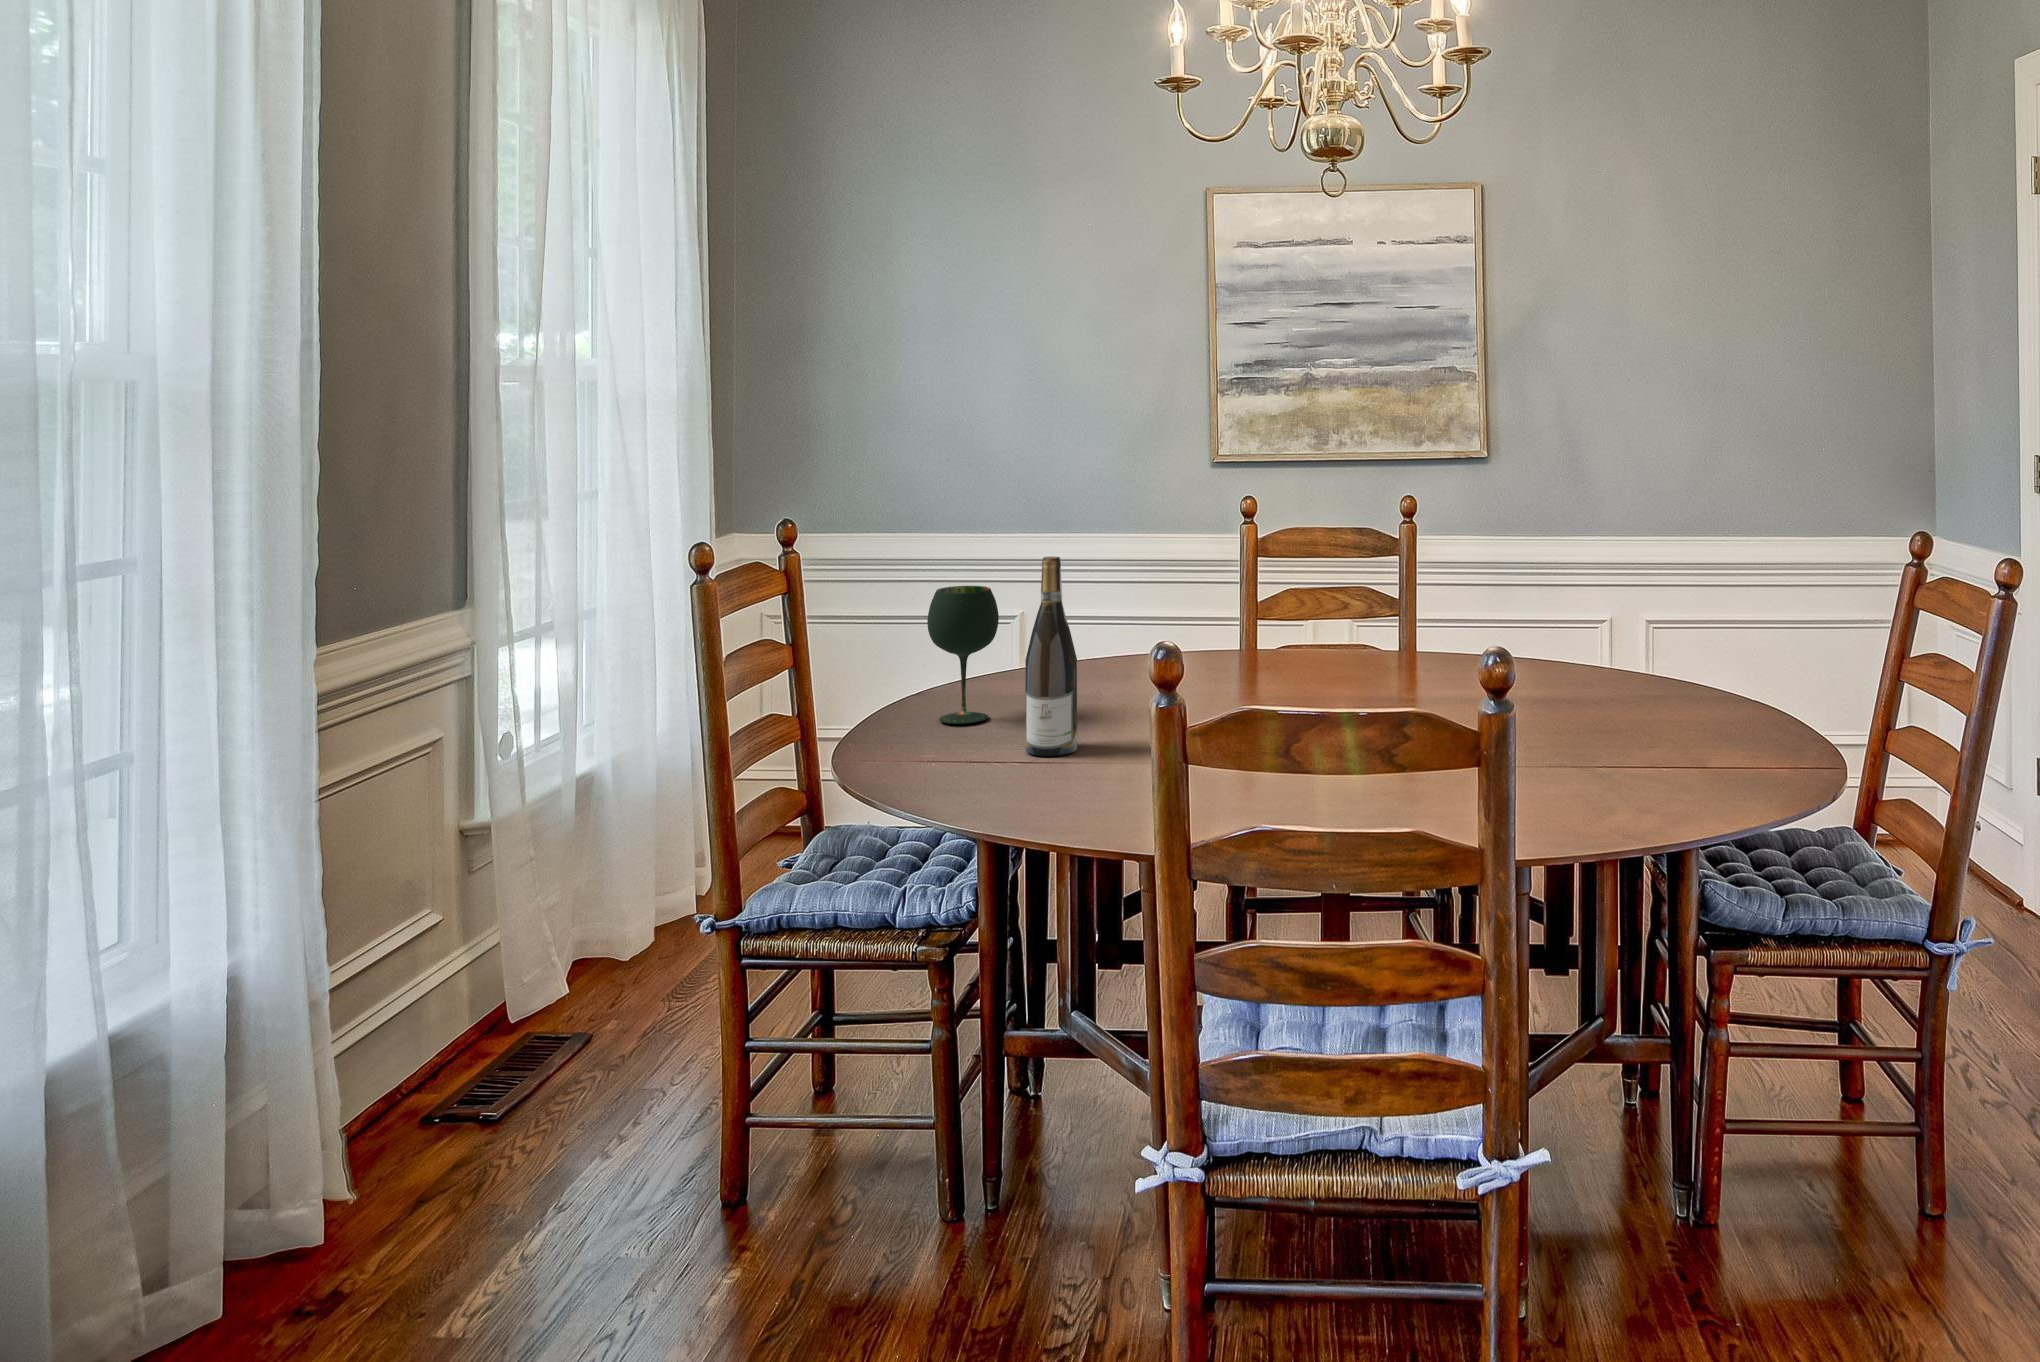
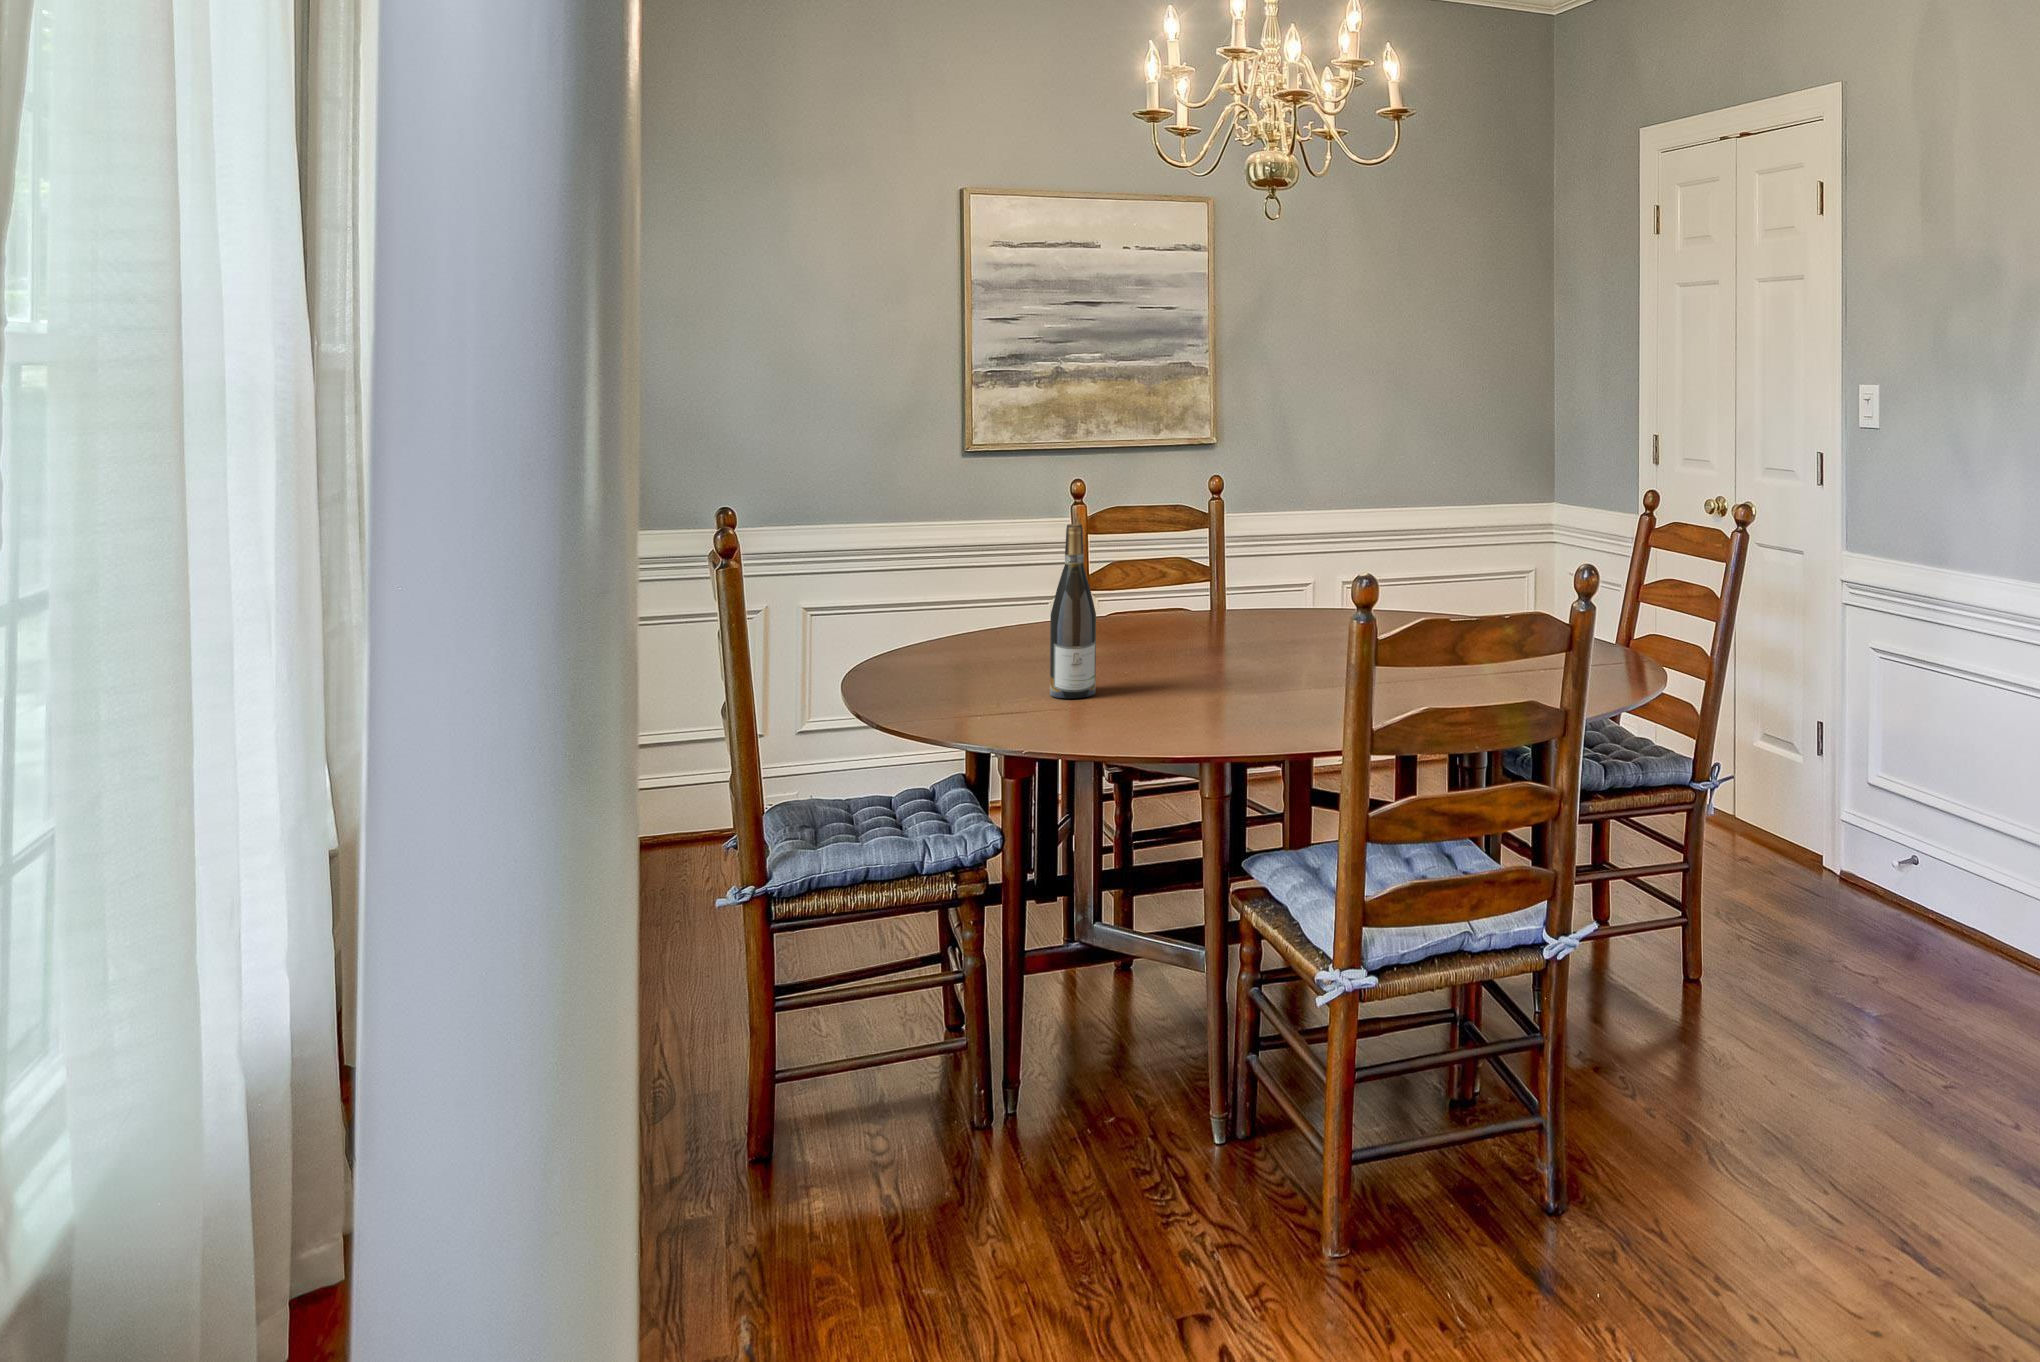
wine glass: present [927,586,999,724] -> none [919,557,985,682]

